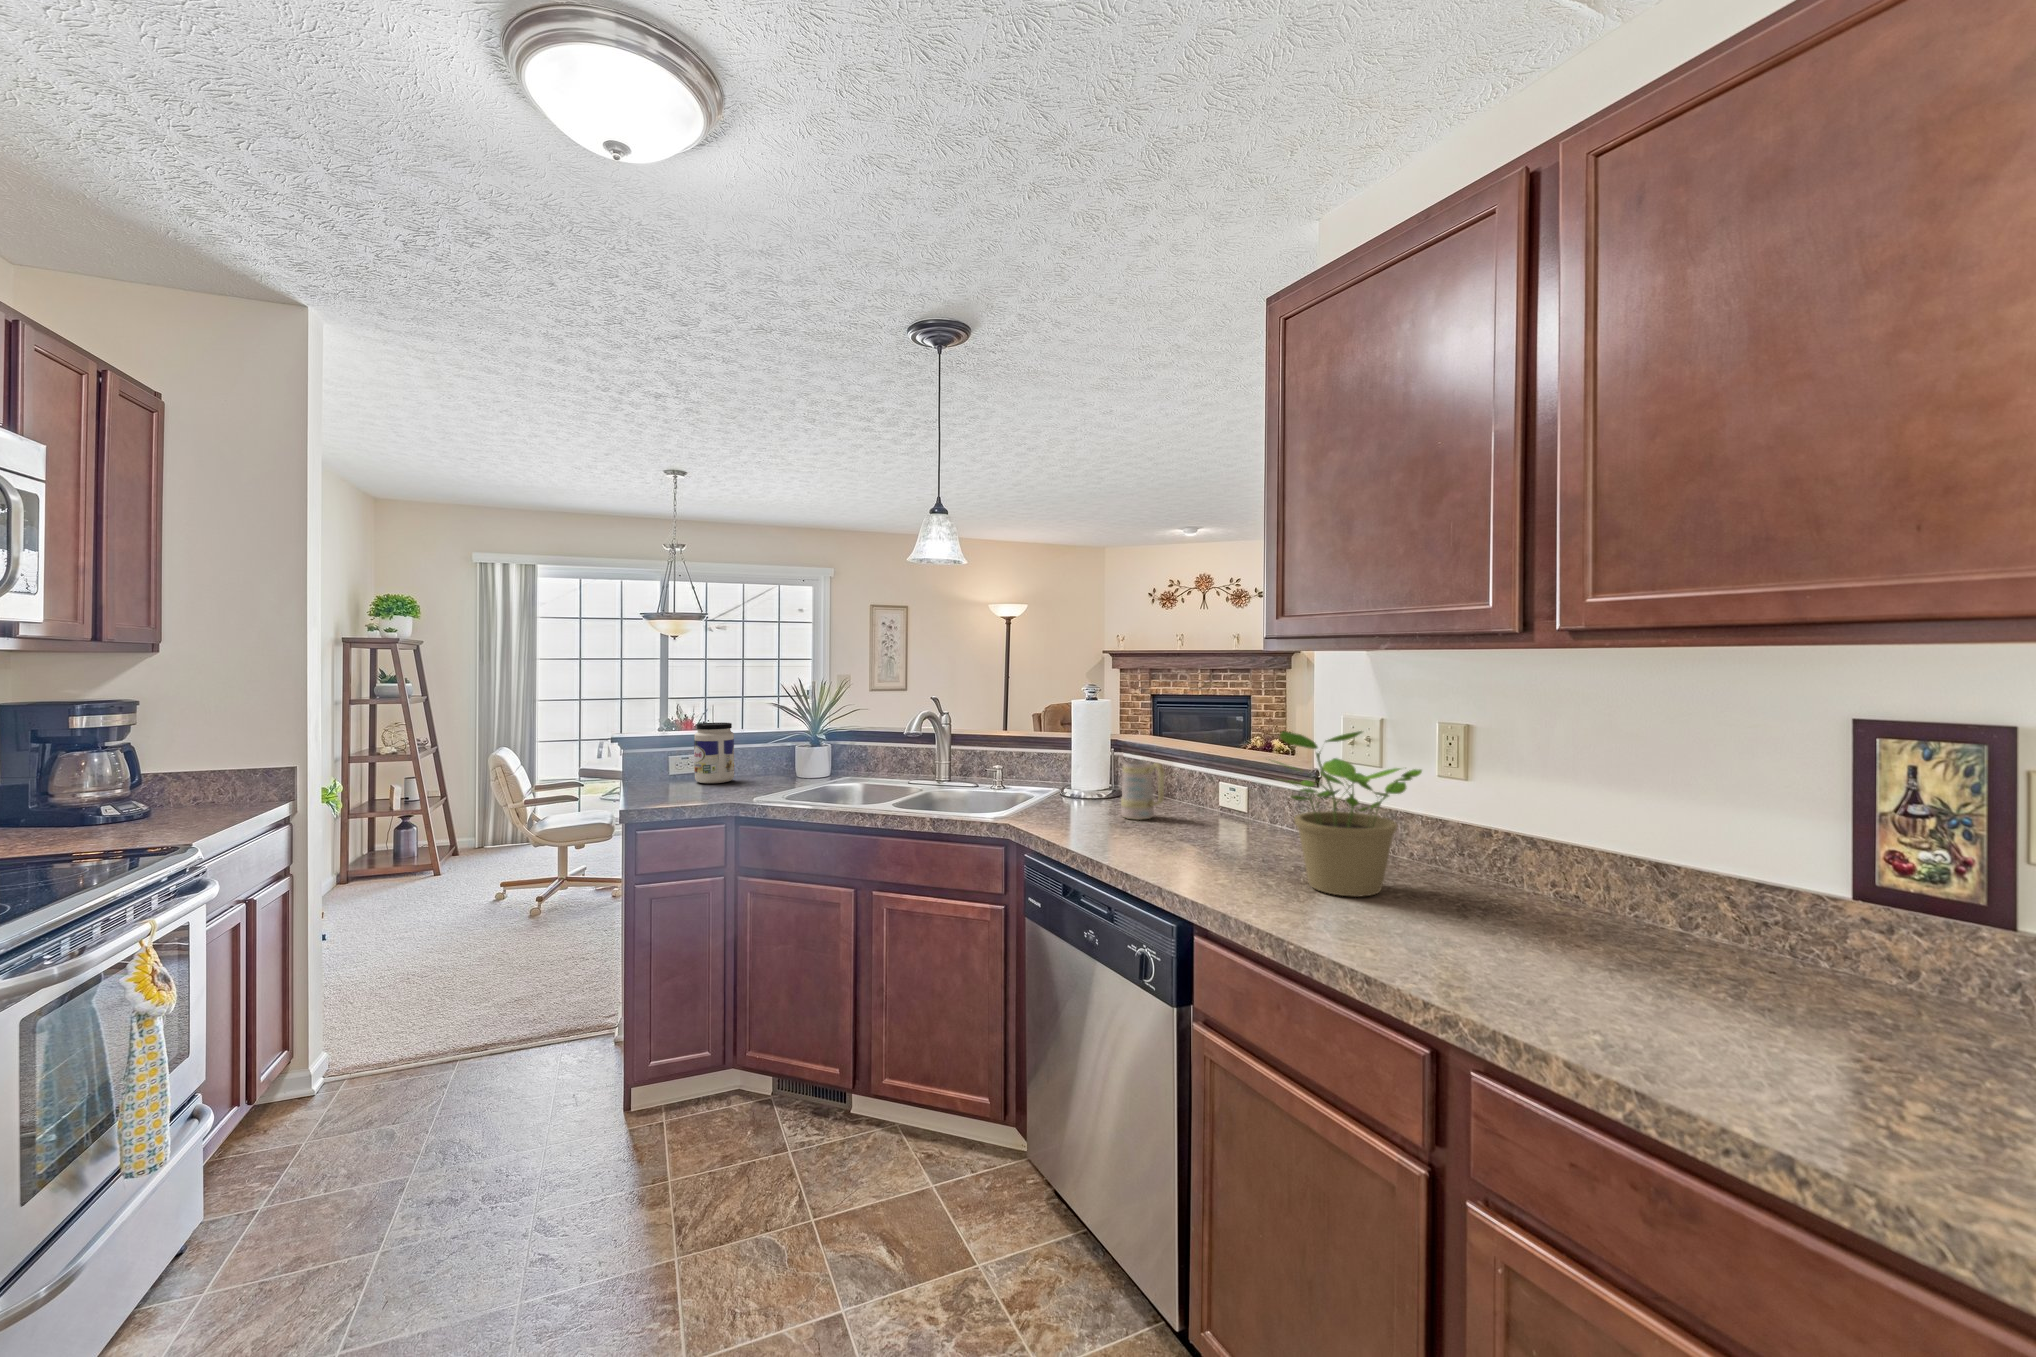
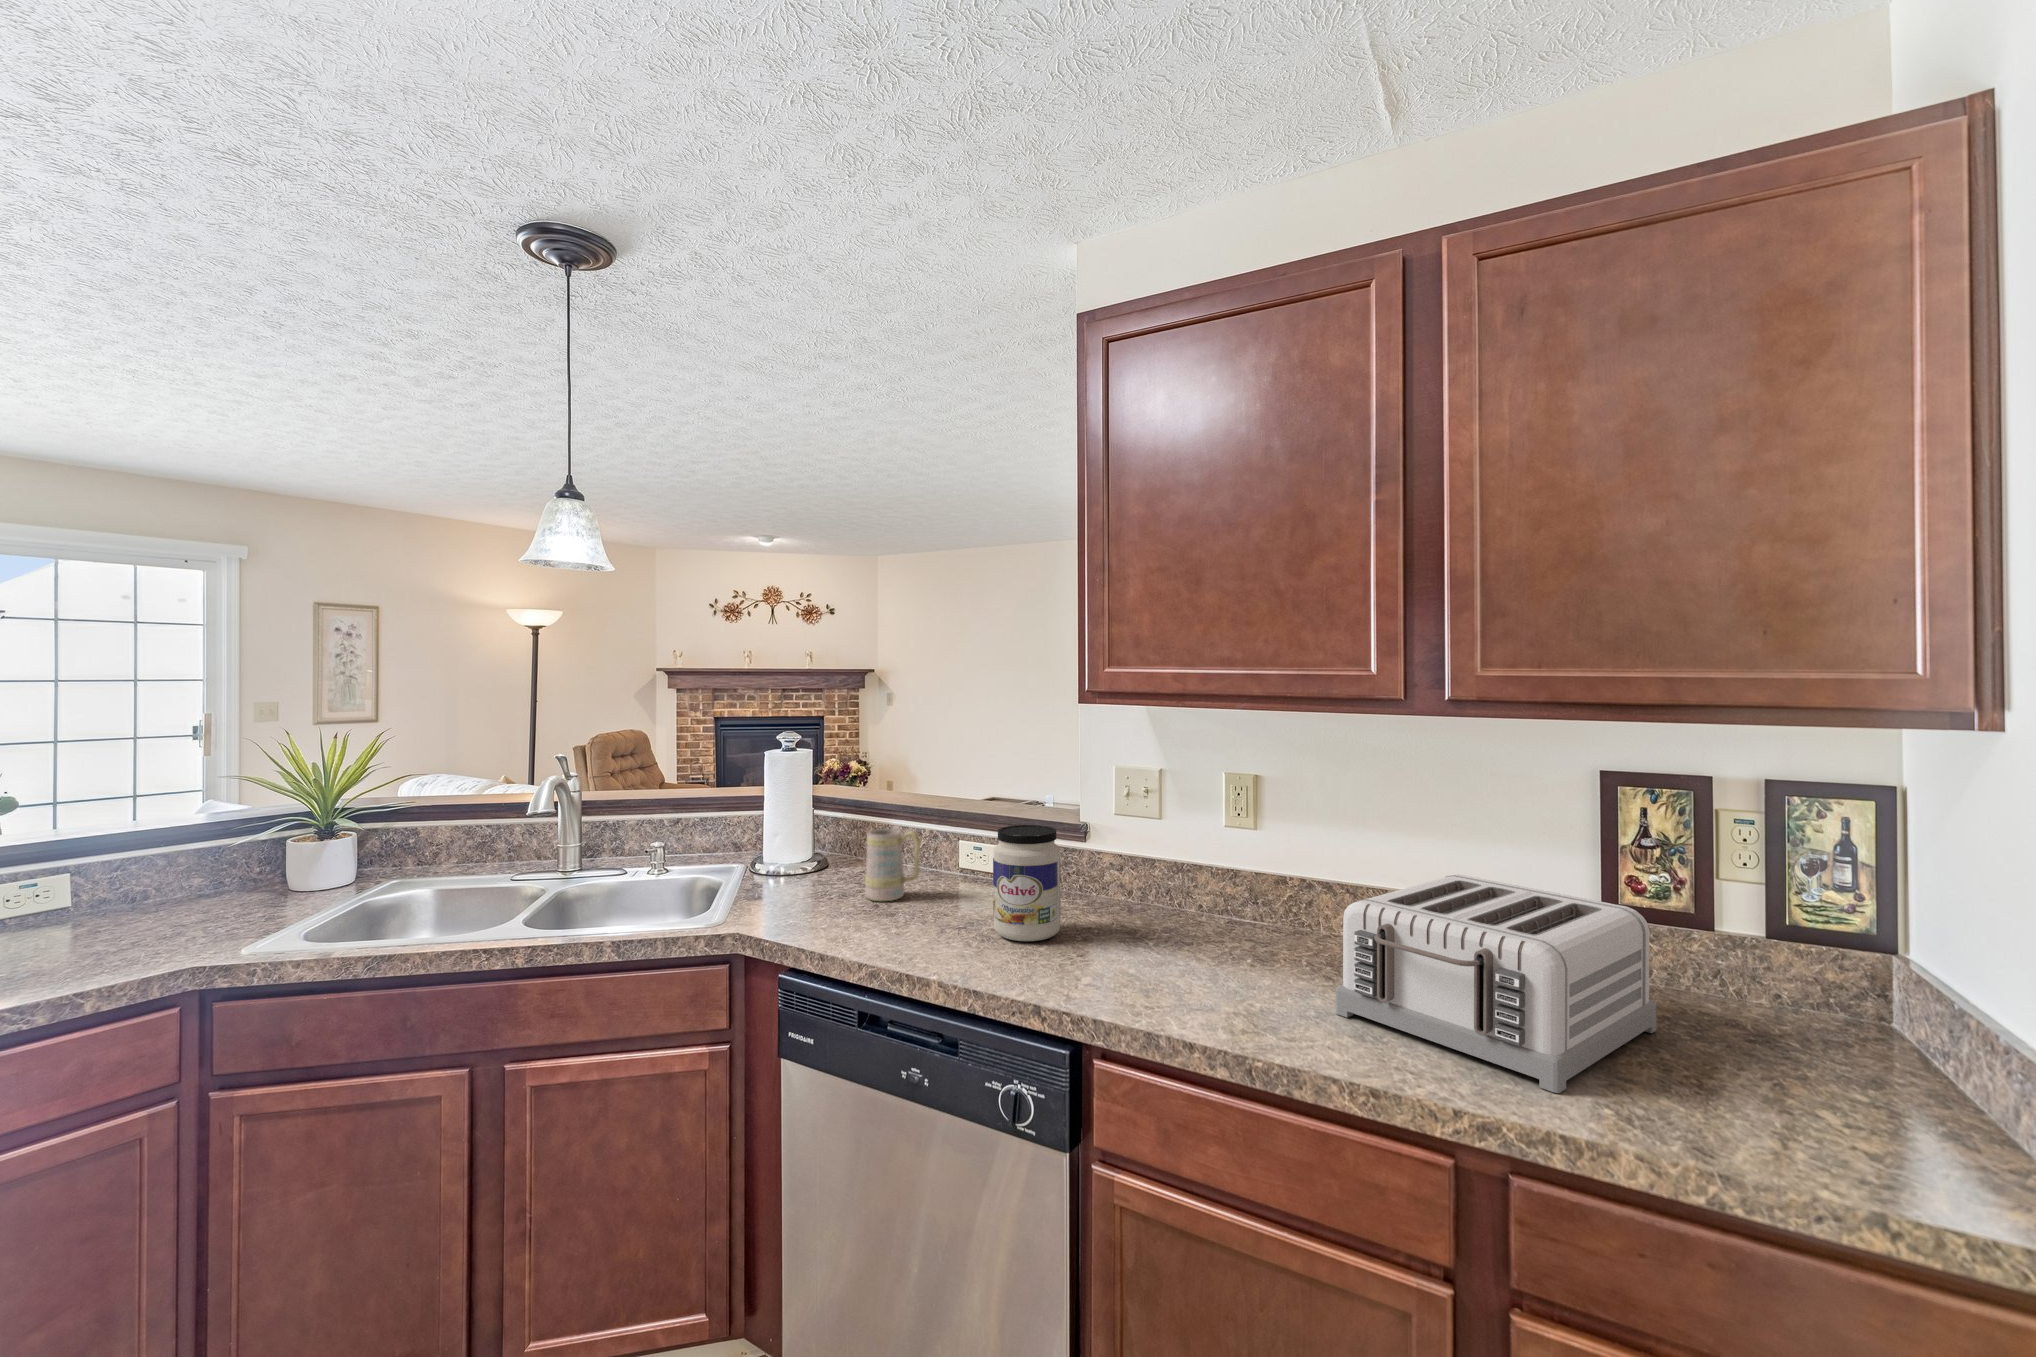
jar: present [694,723,734,783] -> present [993,825,1061,941]
potted plant: present [1269,731,1422,897] -> none [1127,799,1274,973]
toaster: none [1430,828,1837,1029] -> present [1336,874,1657,1093]

